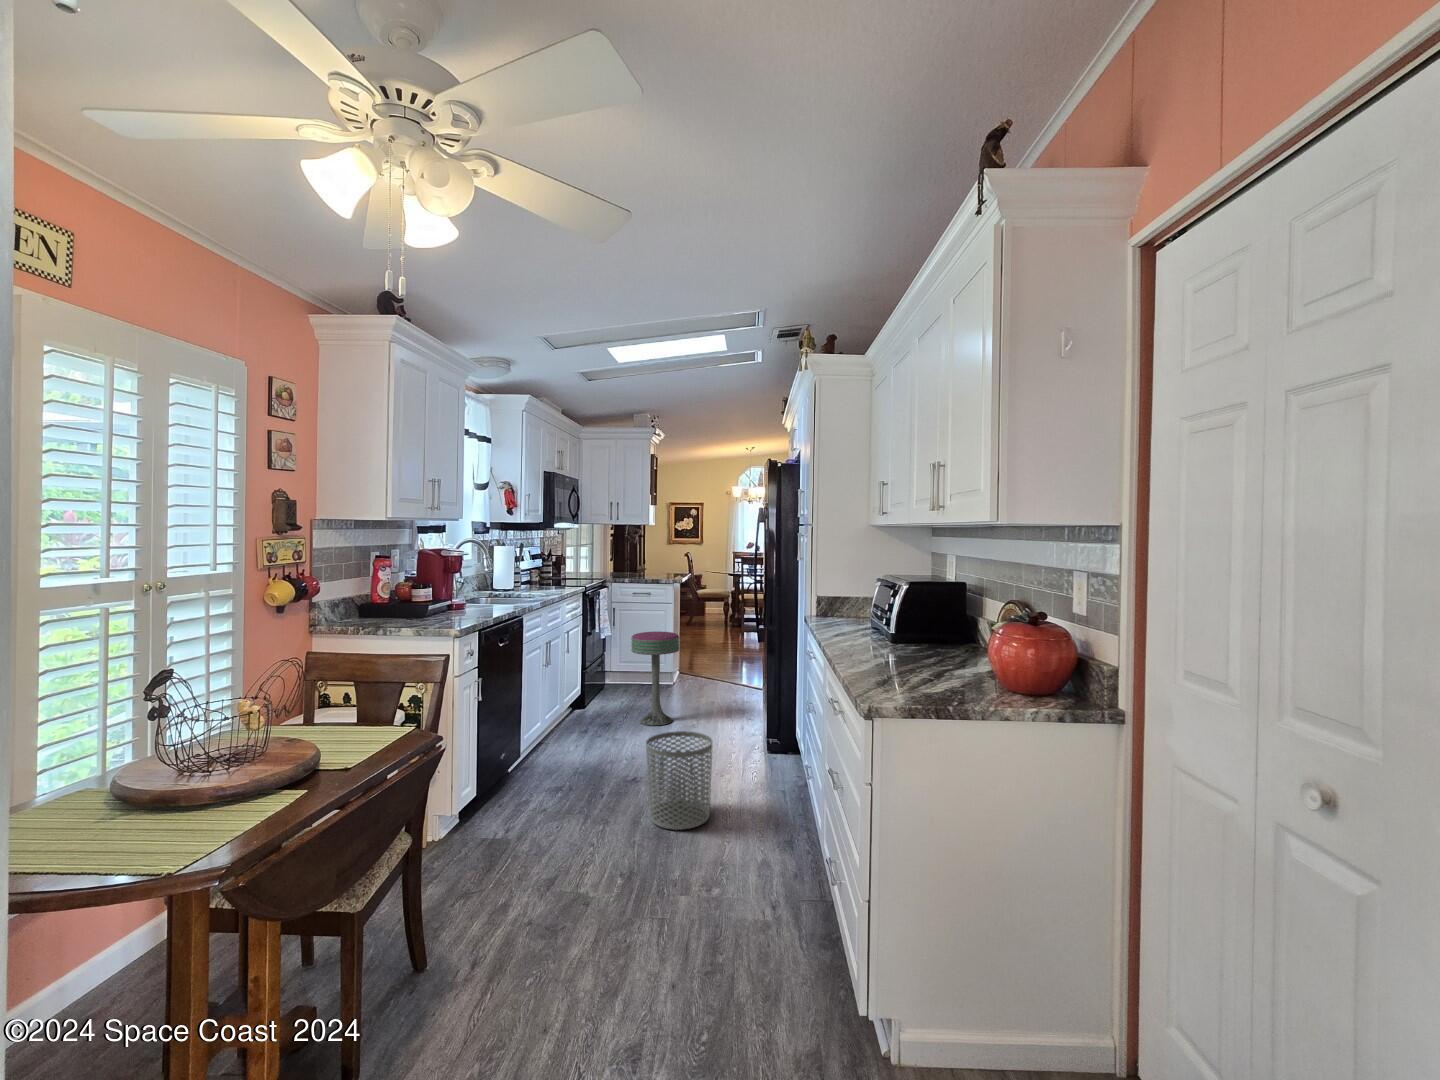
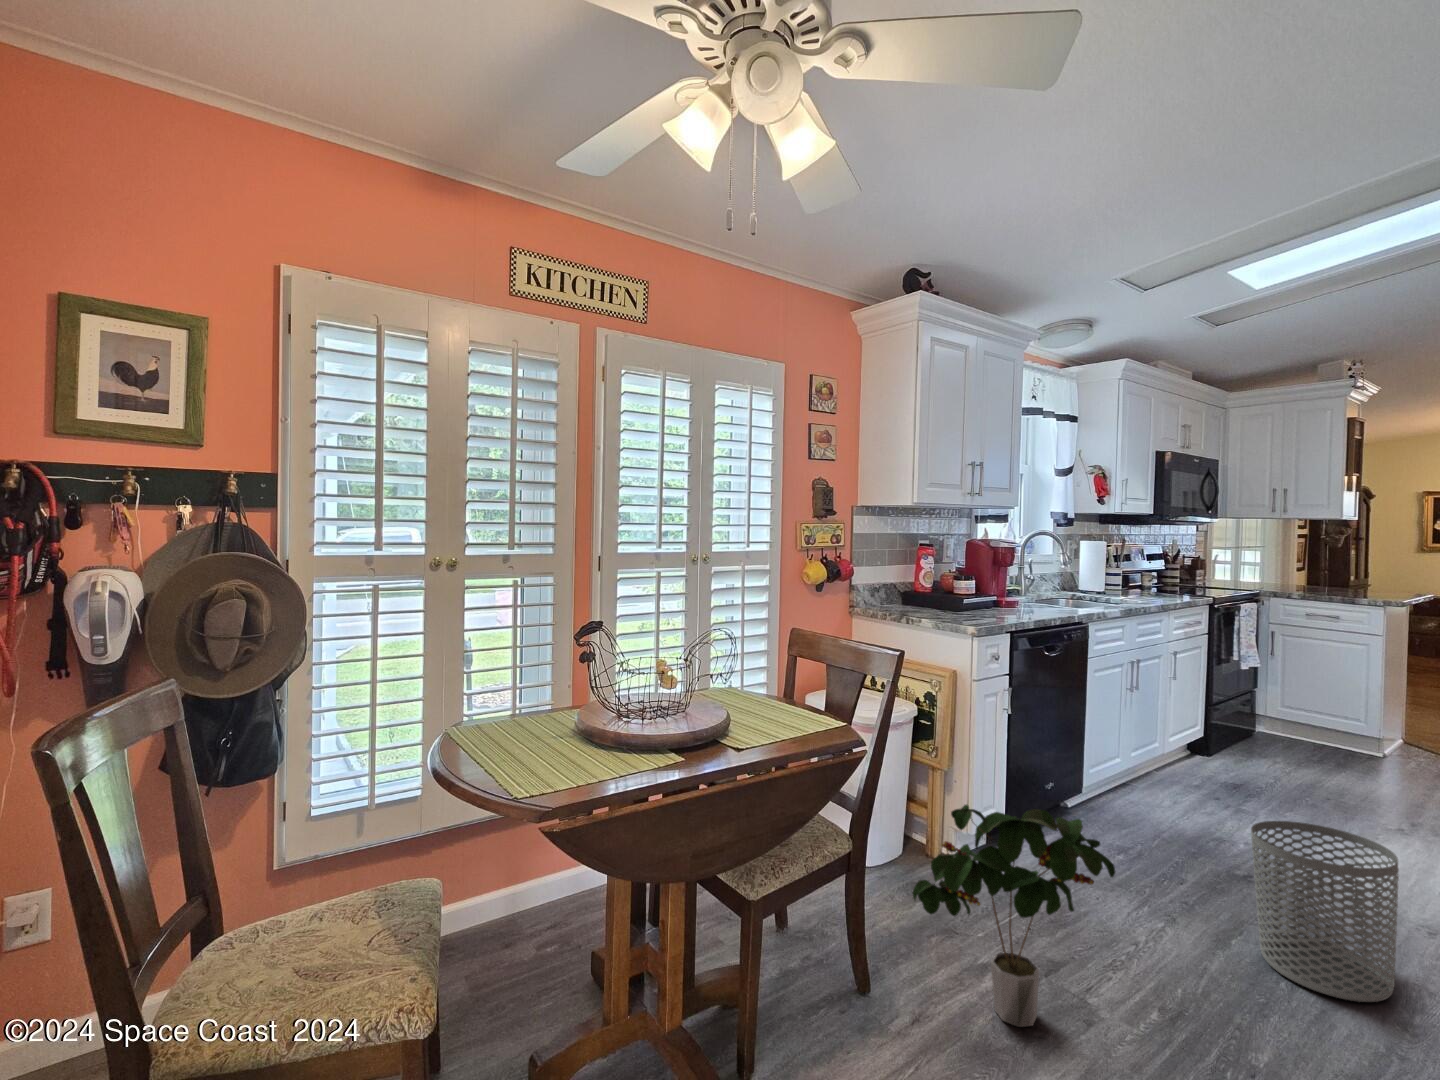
bar stool: present [631,632,679,725] -> none [1290,669,1389,819]
potted plant: none [462,766,601,932] -> present [913,805,1115,1027]

